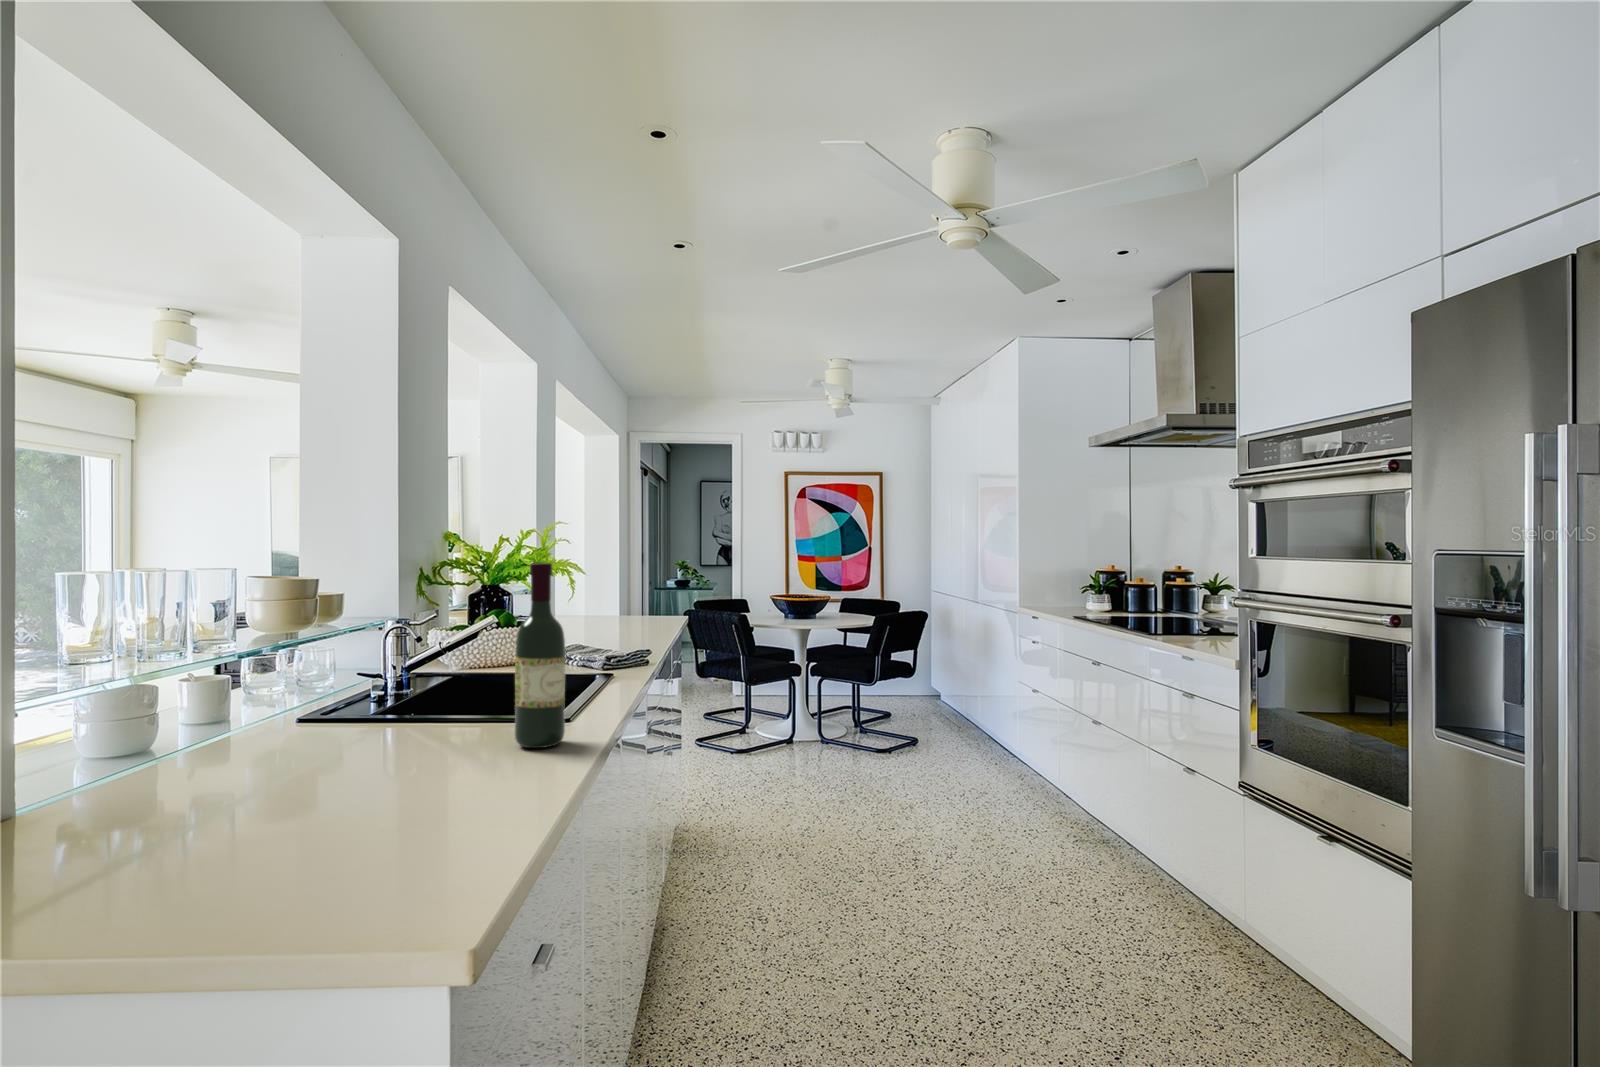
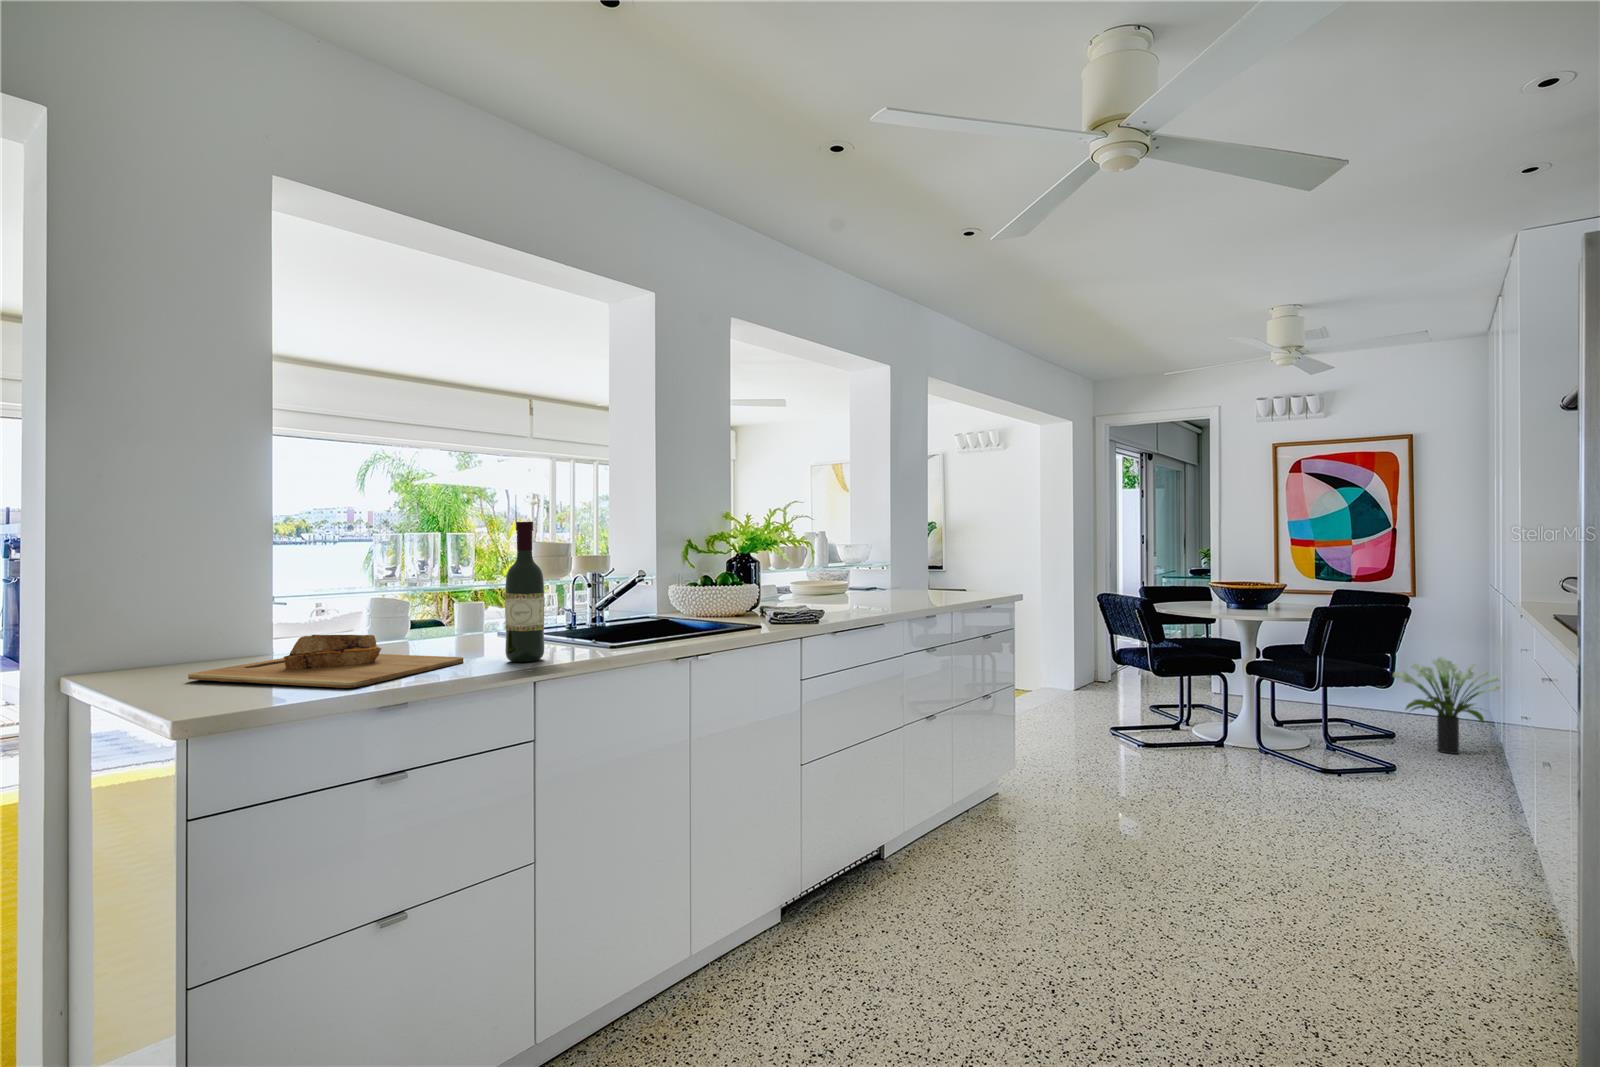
potted plant: none [889,648,955,721] -> present [1393,657,1500,754]
cutting board: none [97,741,497,872] -> present [188,635,463,688]

